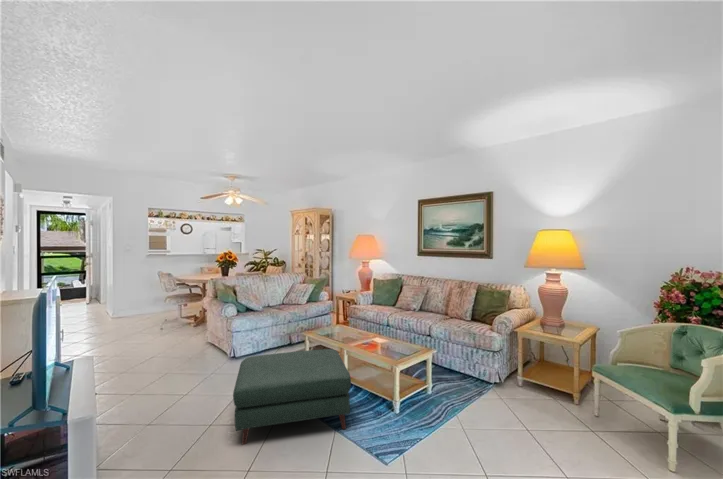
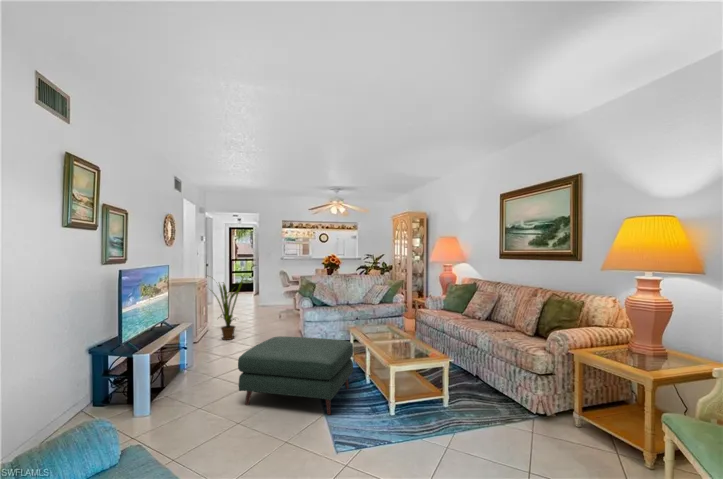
house plant: none [84,281,142,369] -> present [215,275,244,340]

